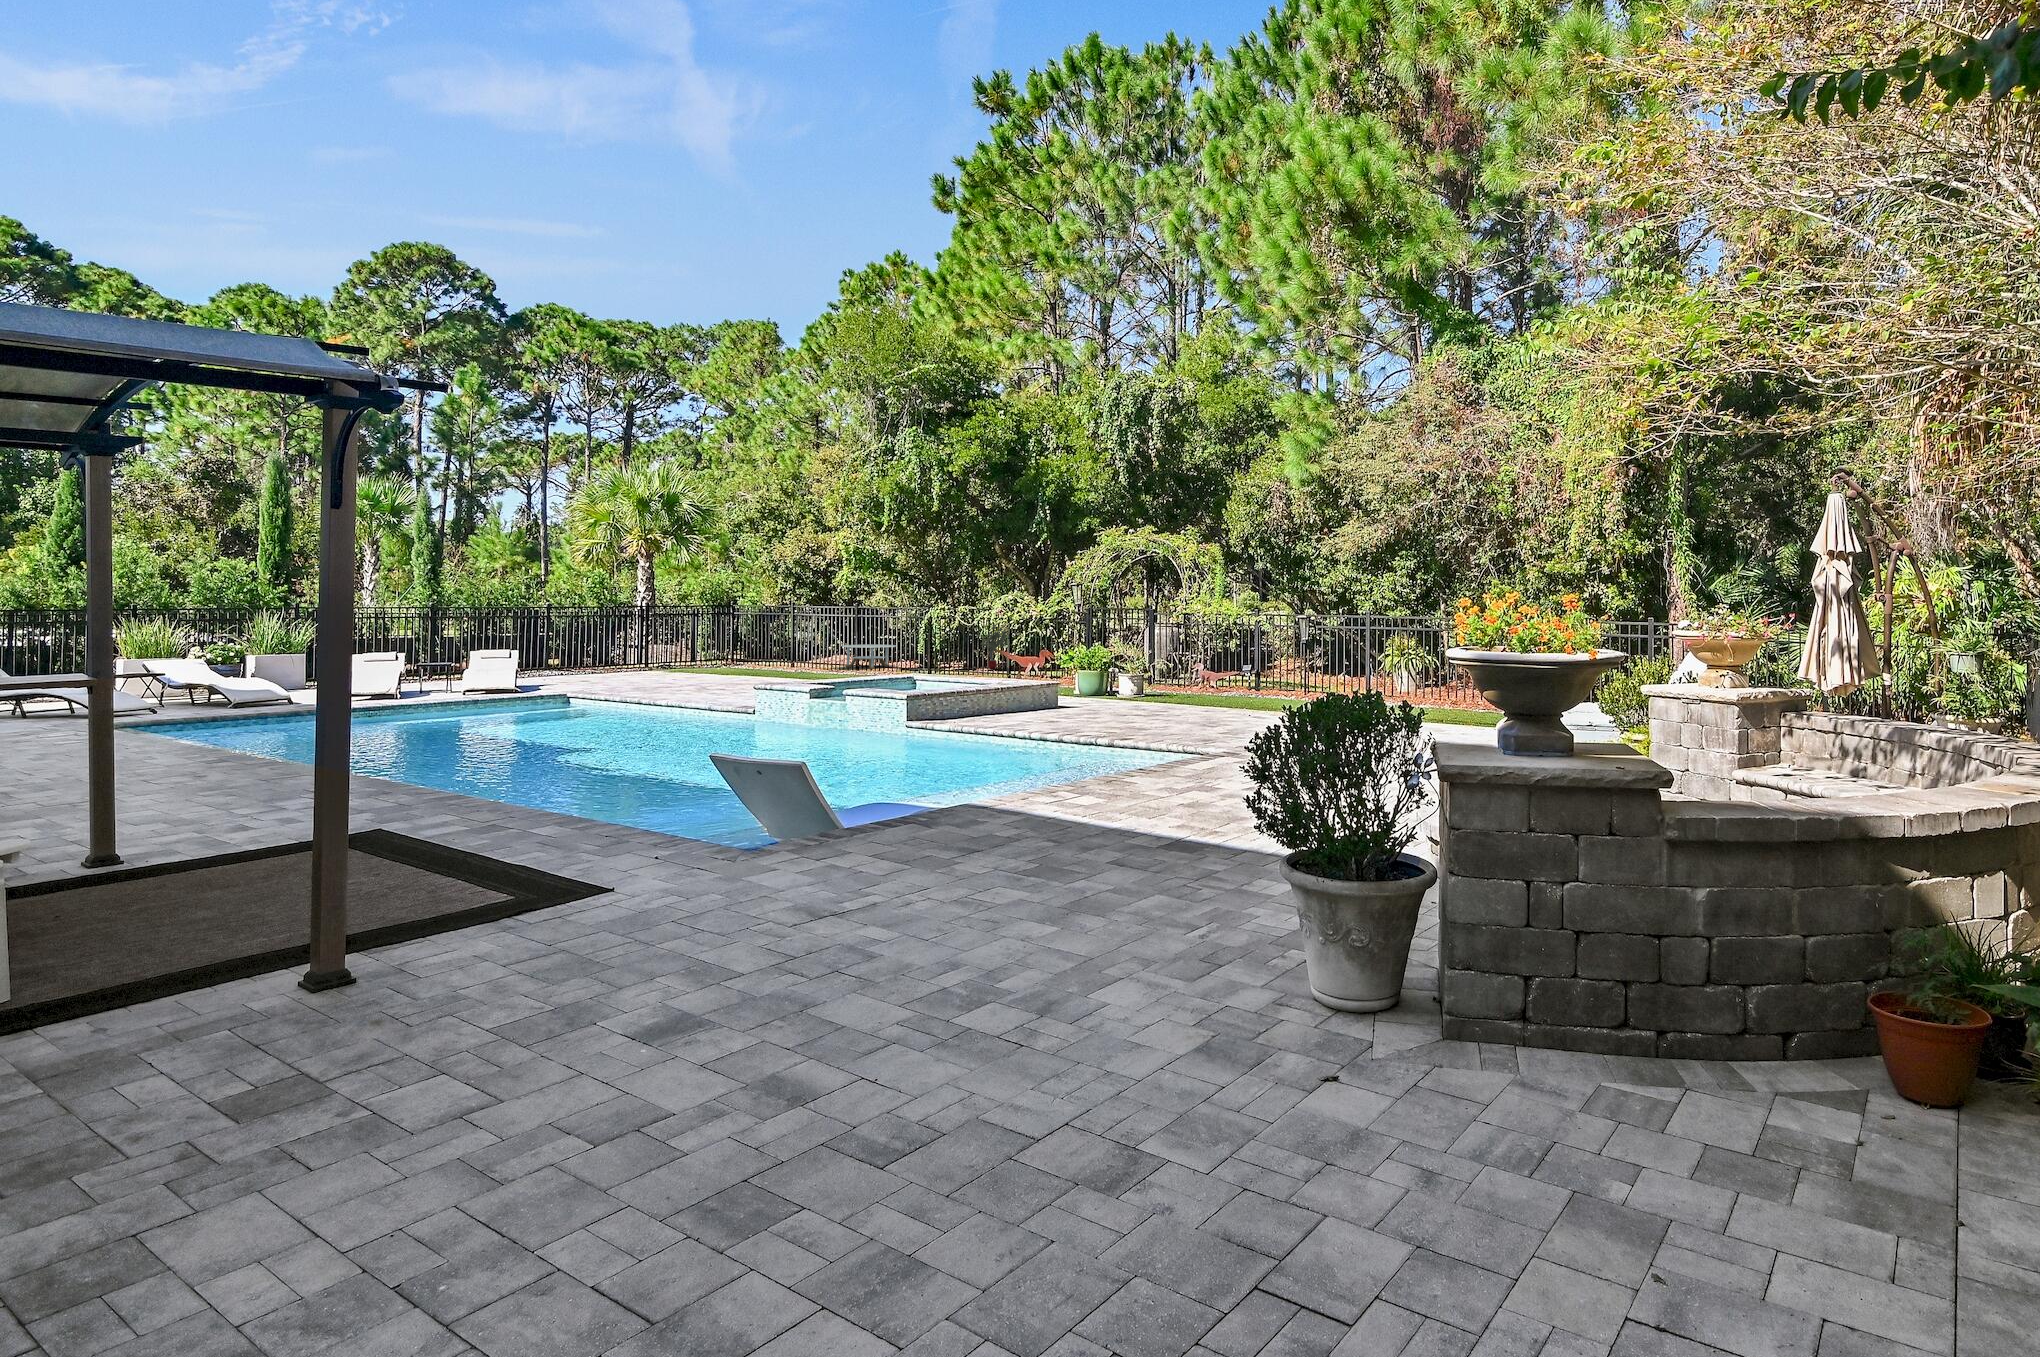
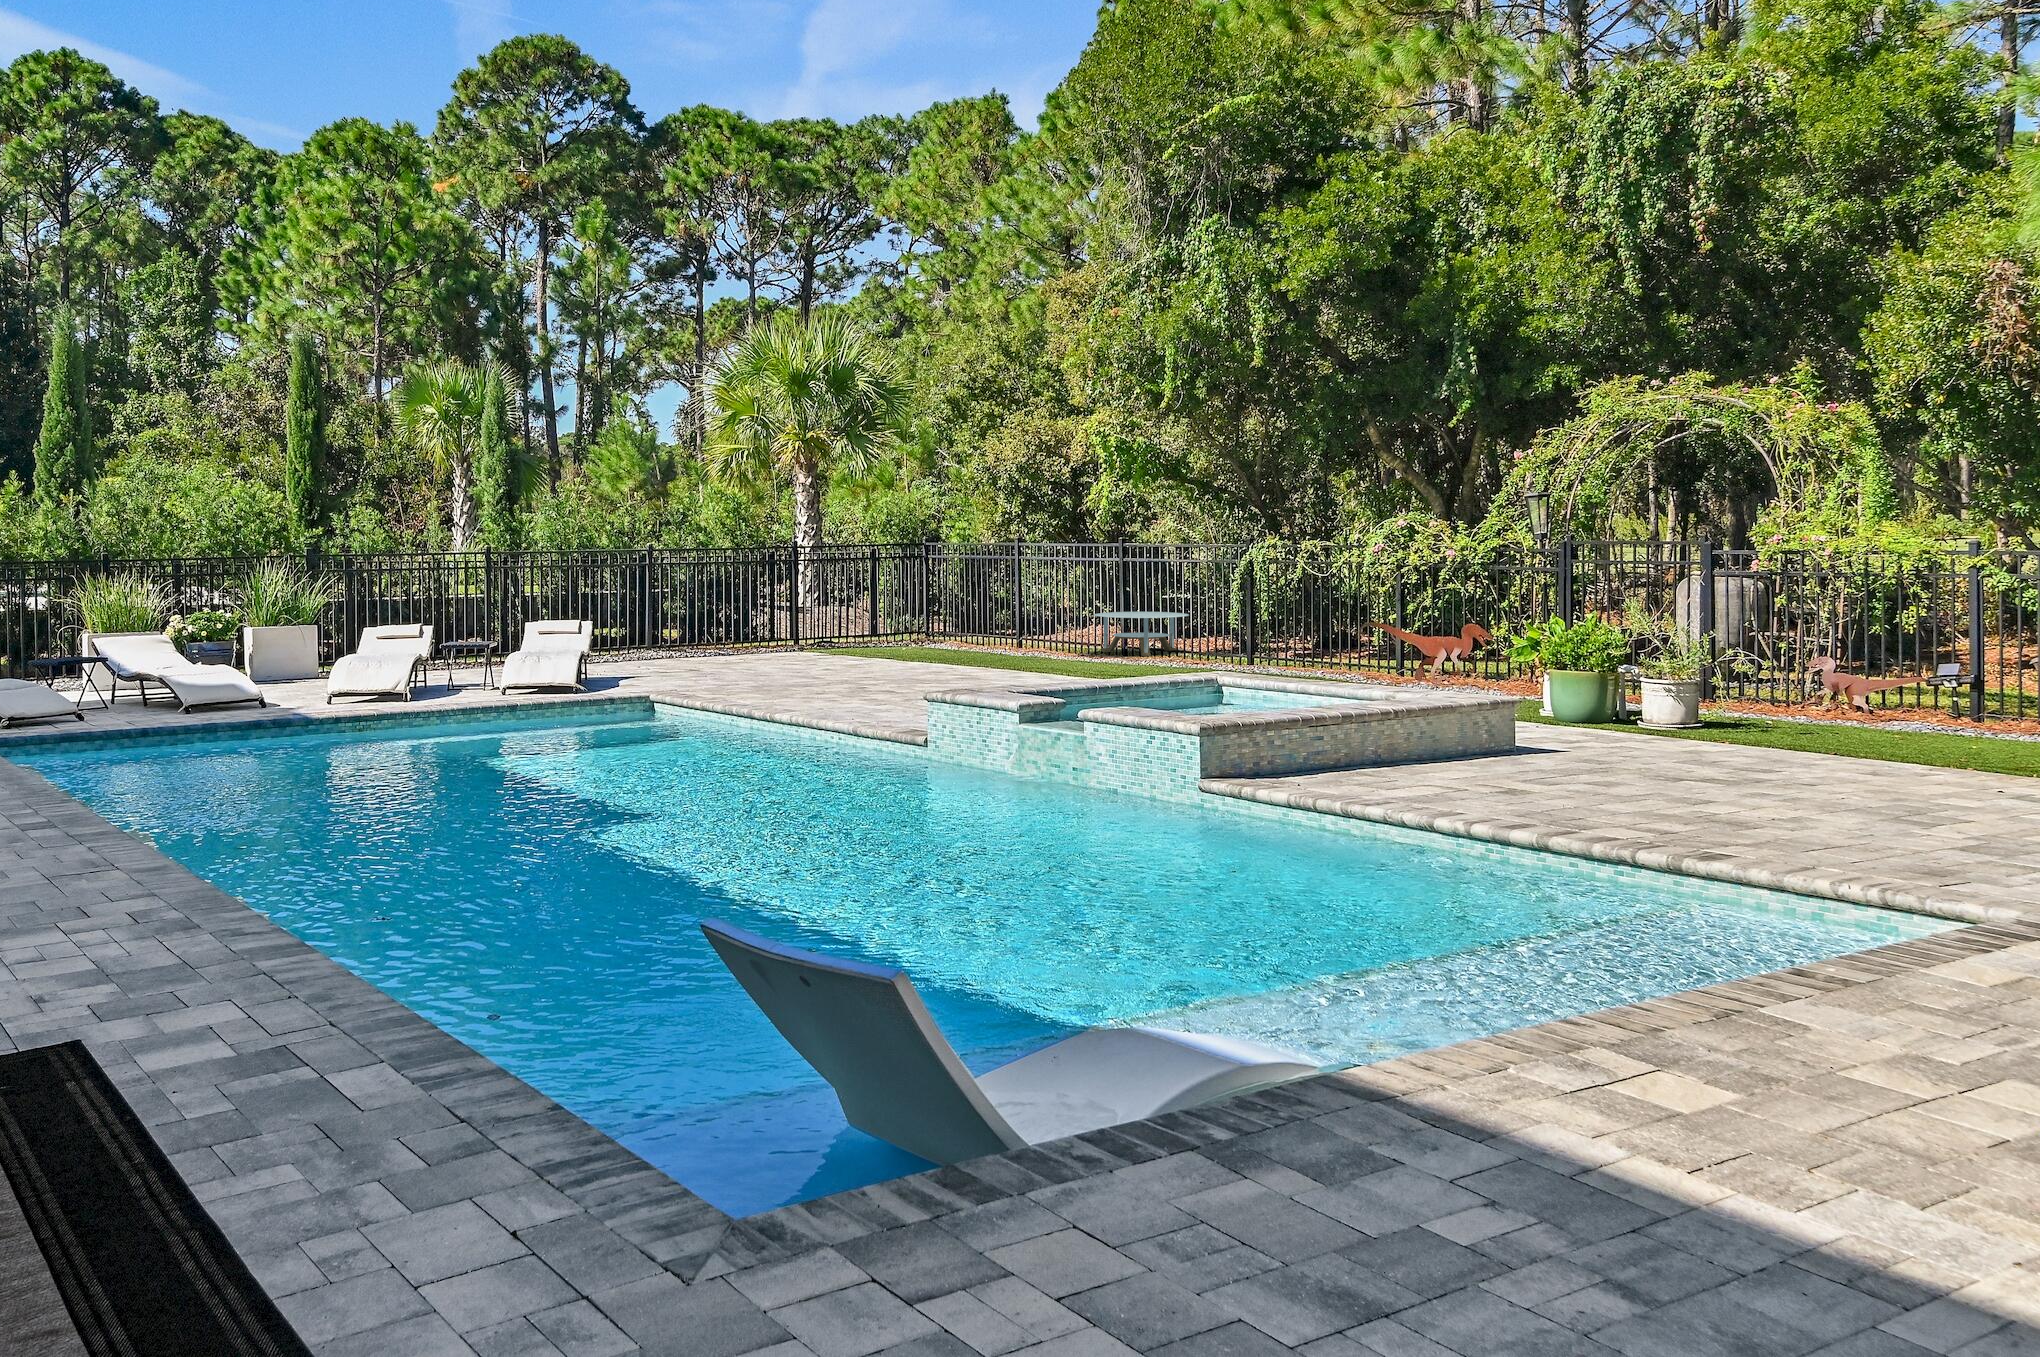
potted tree: present [981,625,1008,669] -> none [1343,577,1398,663]

